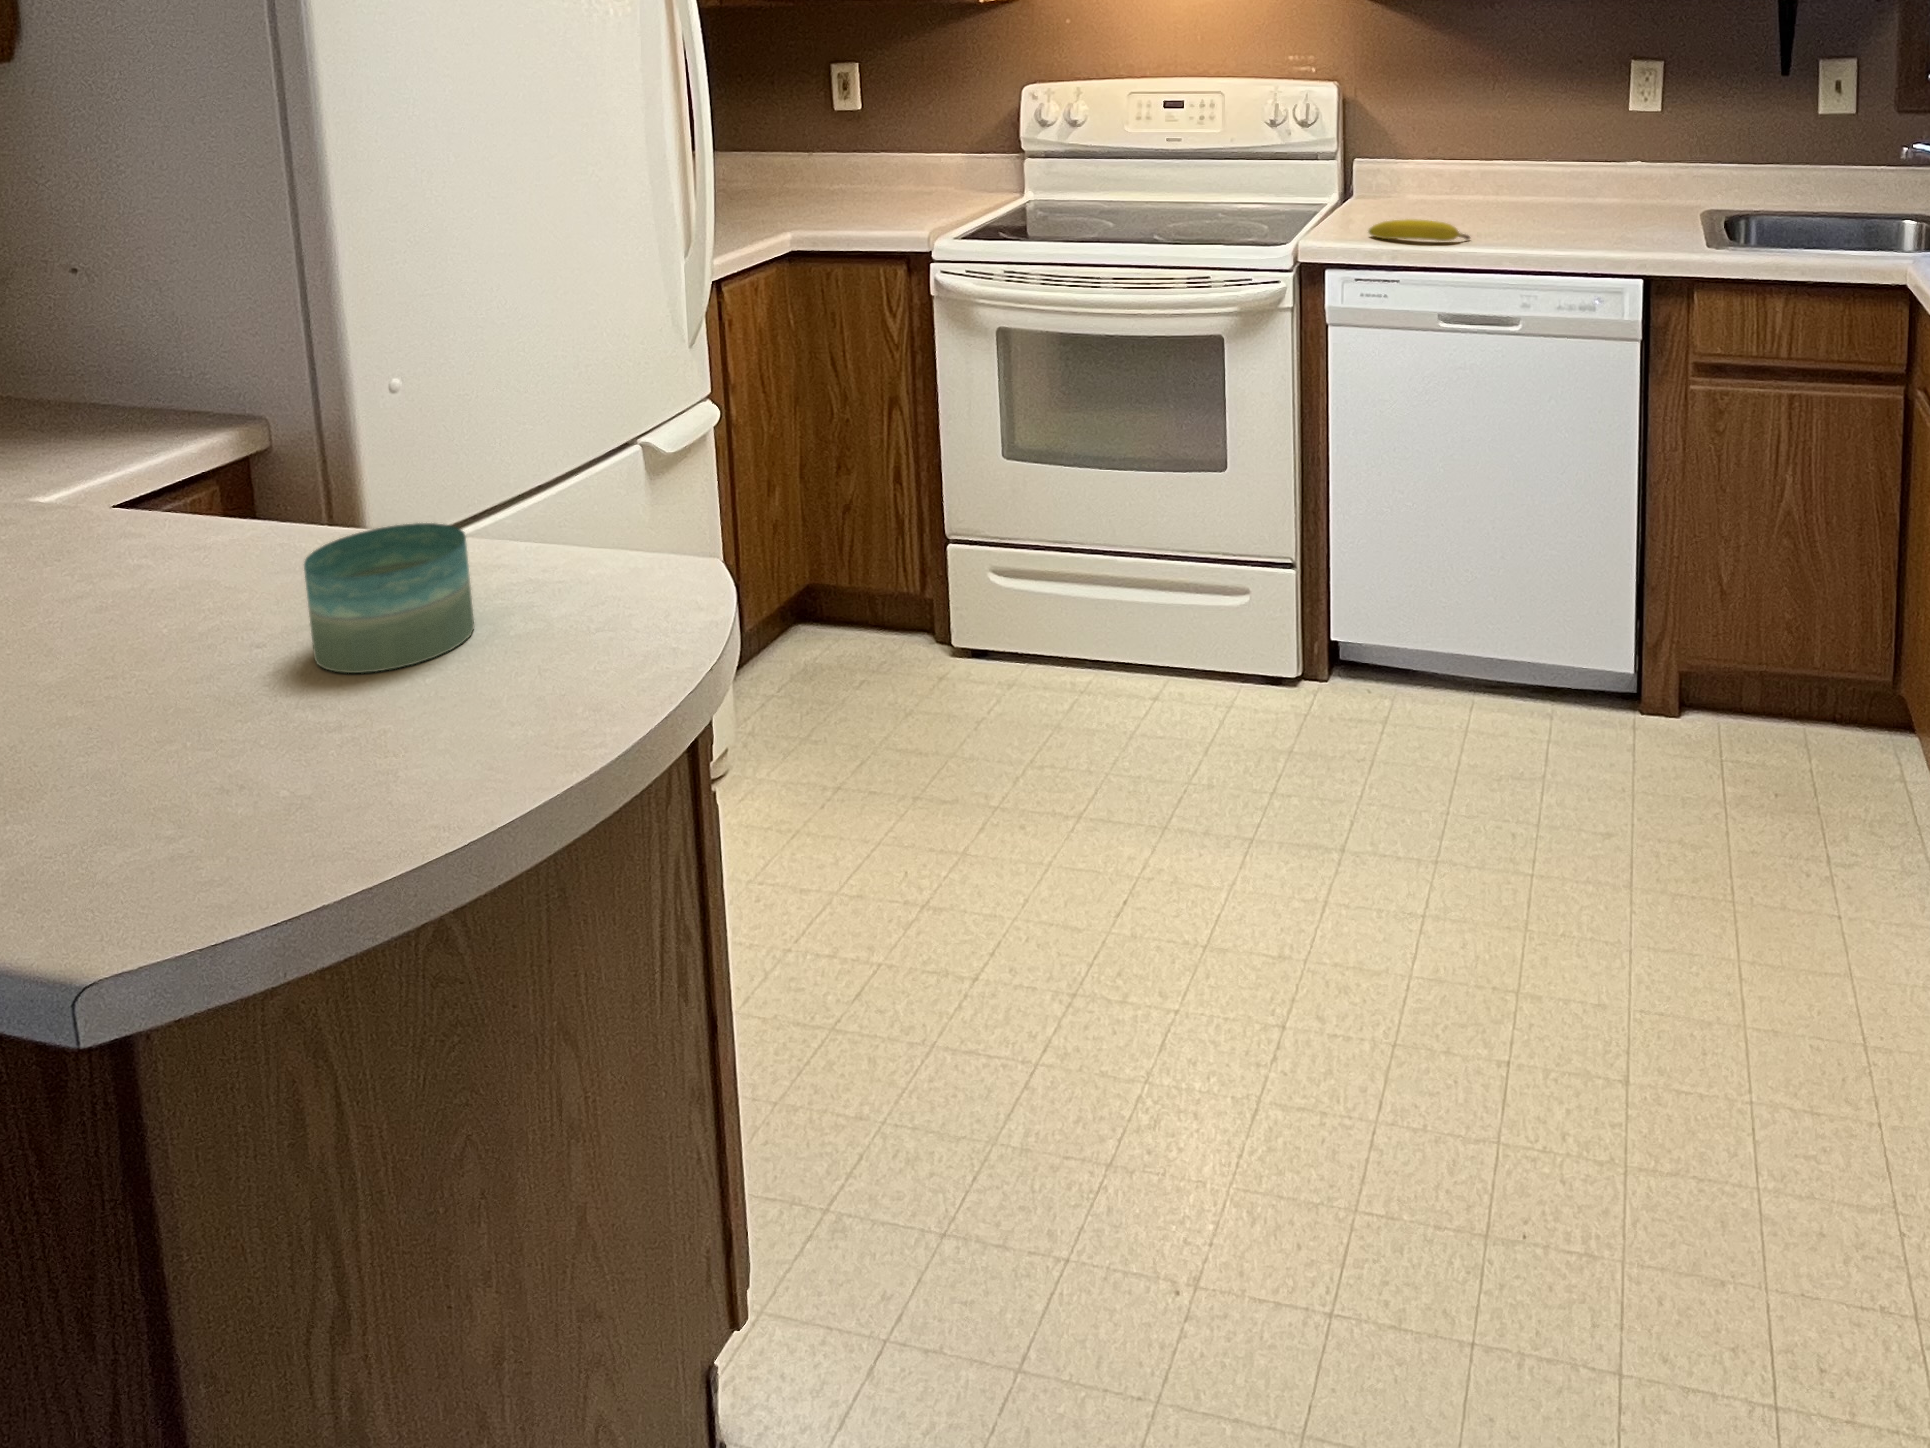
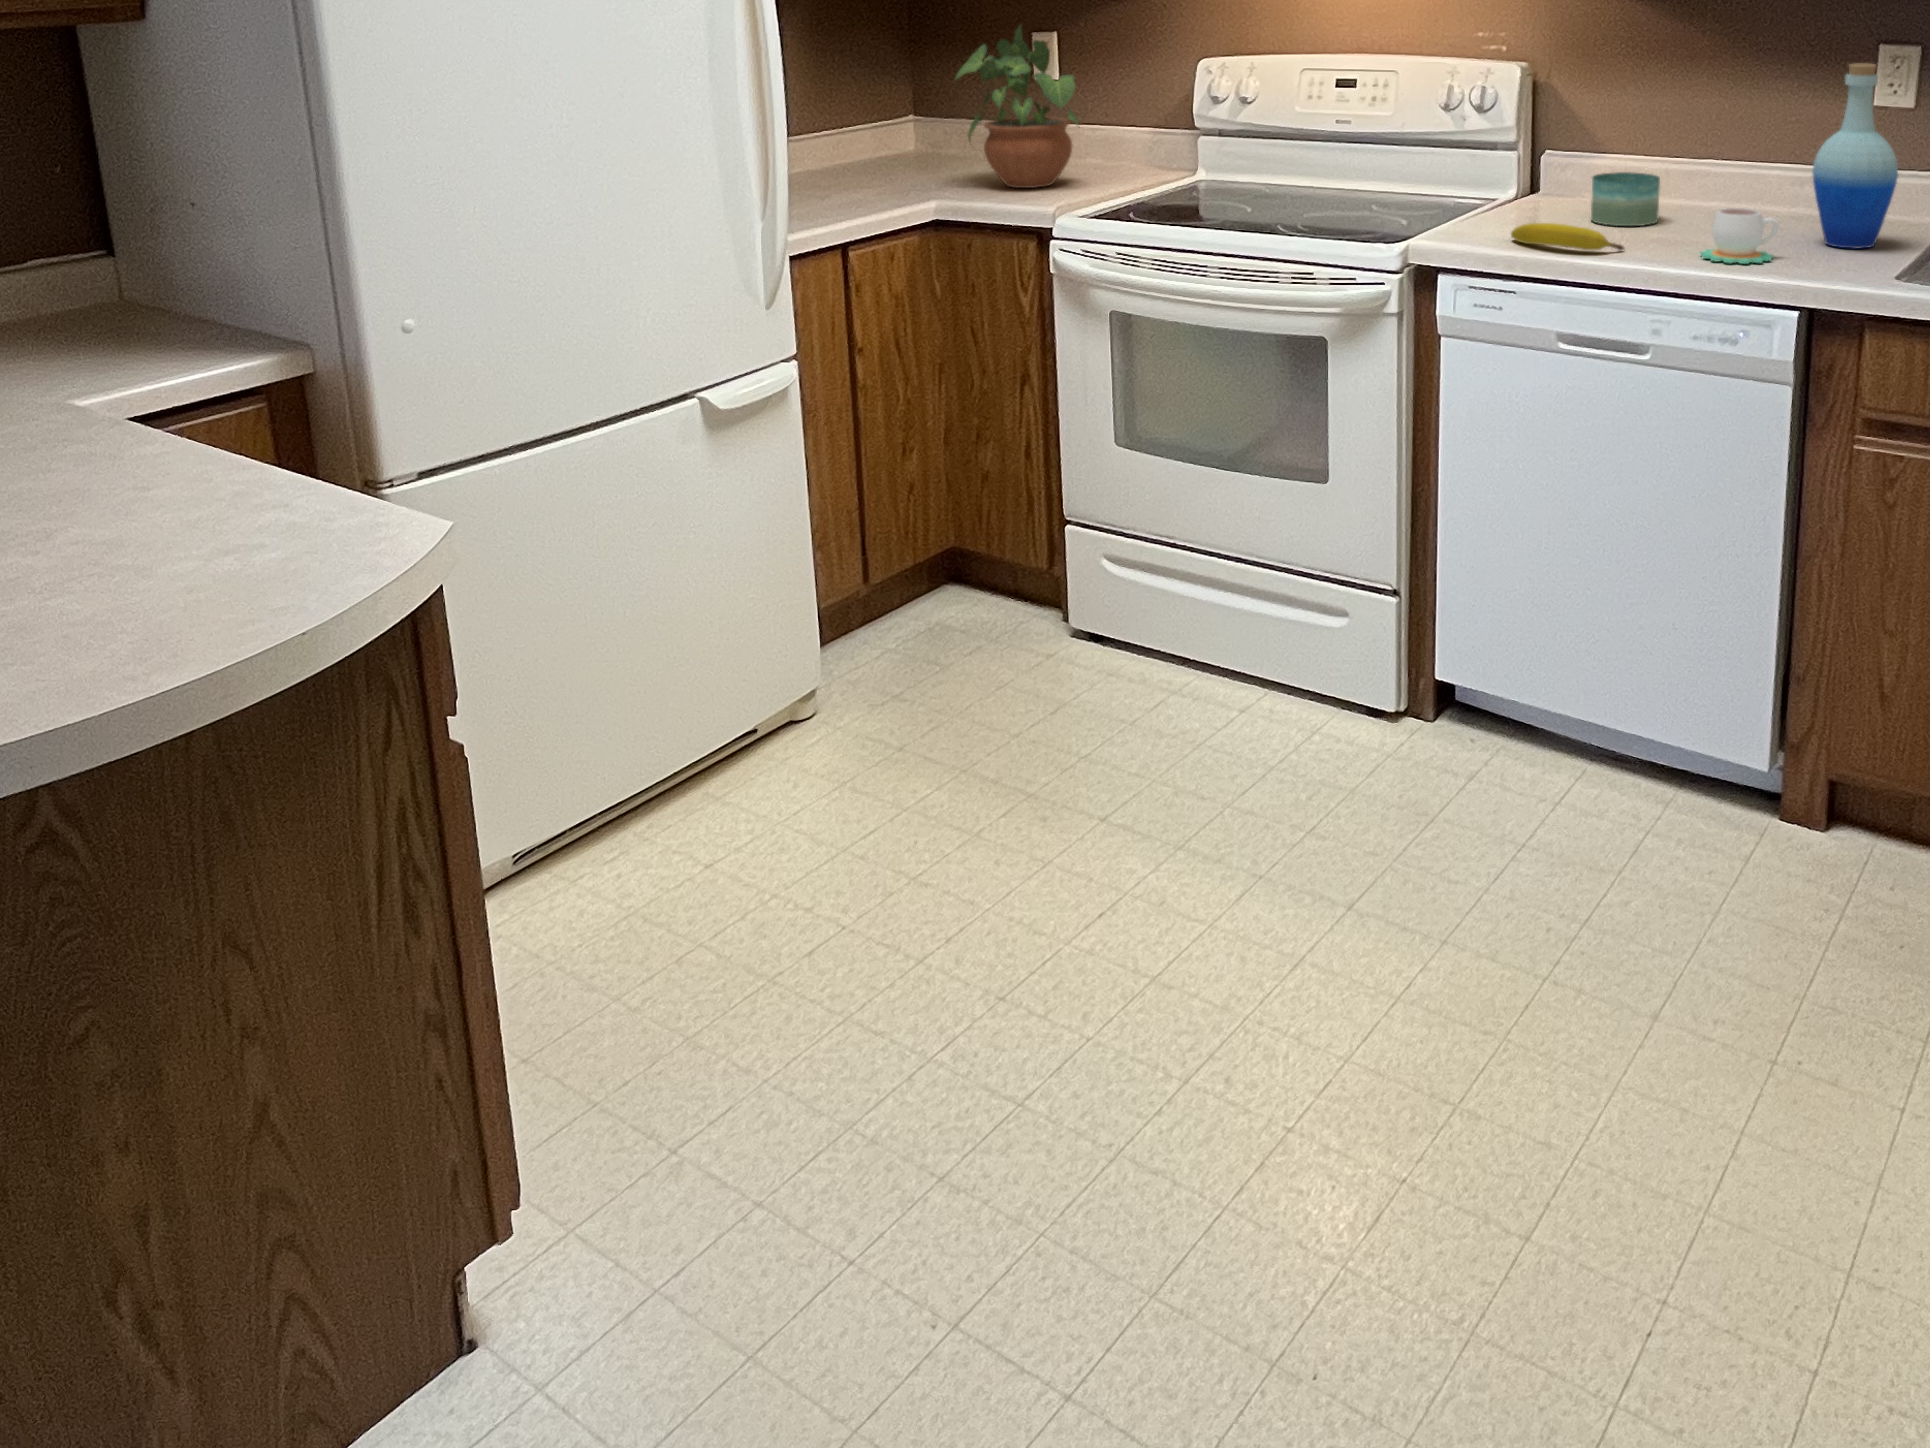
potted plant: none [784,56,915,216] -> present [956,26,1079,188]
bottle: none [1604,76,1671,227] -> present [1813,64,1898,249]
mug: none [1533,198,1594,245] -> present [1700,208,1779,264]
candle: present [304,523,474,673] -> present [1591,172,1660,226]

